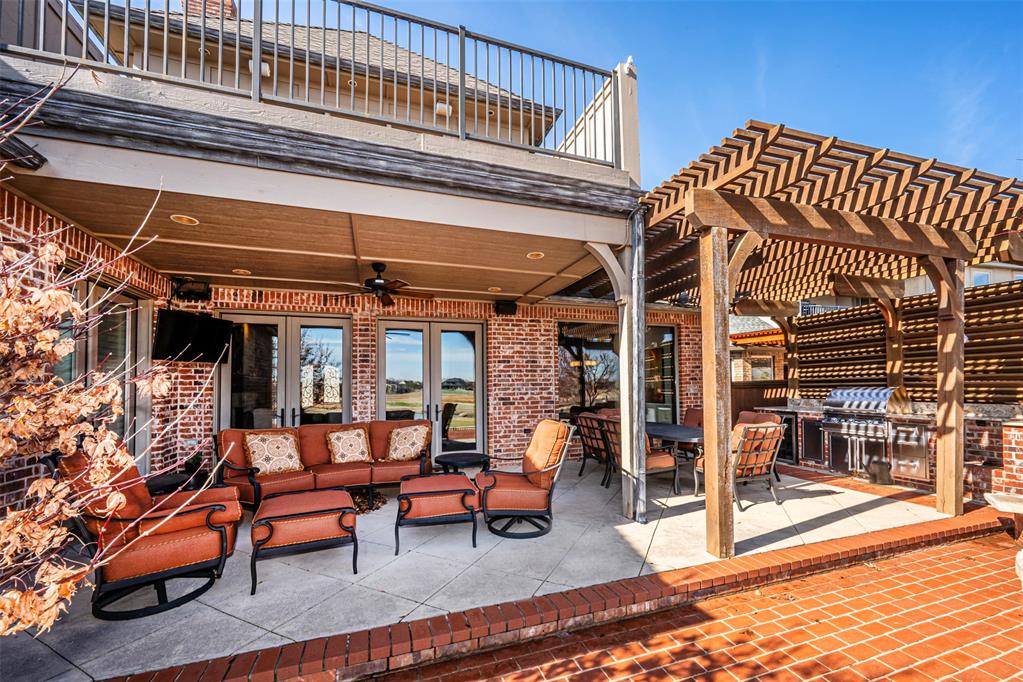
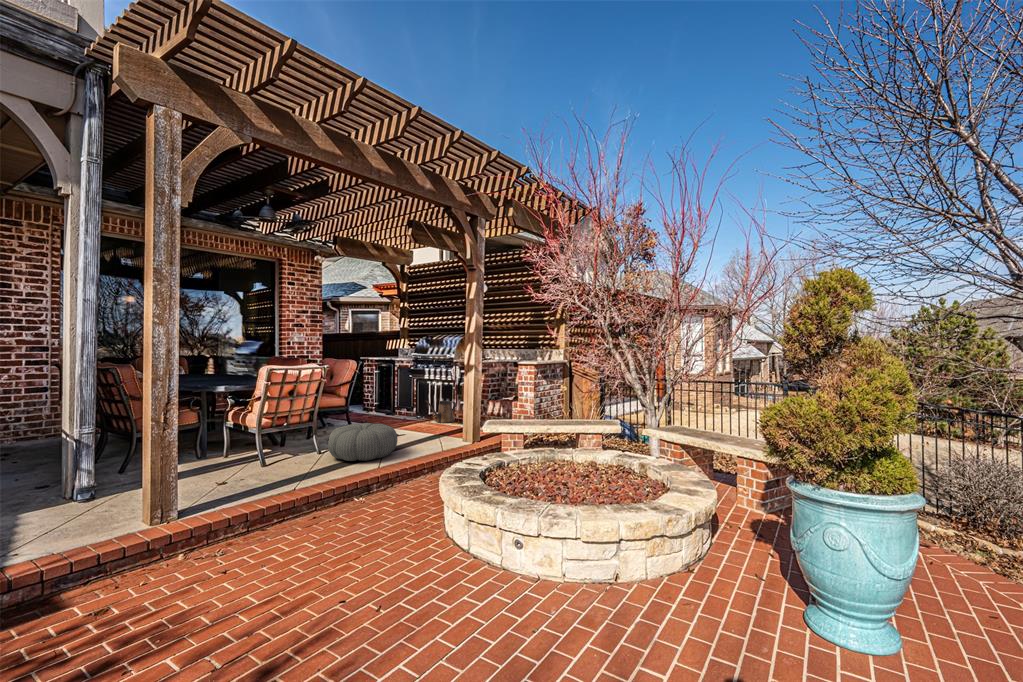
pouf: none [784,478,856,514] -> present [328,423,398,461]

